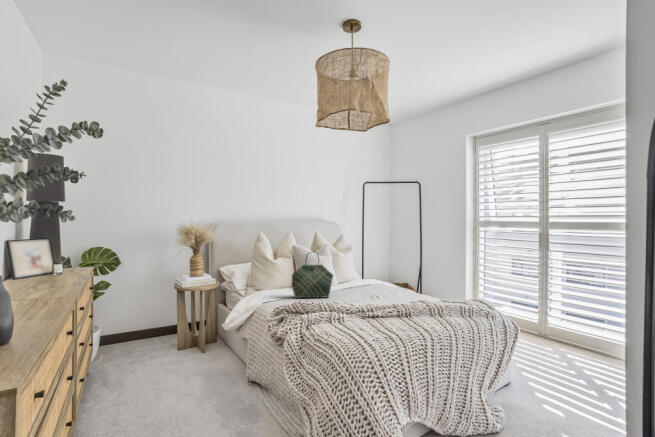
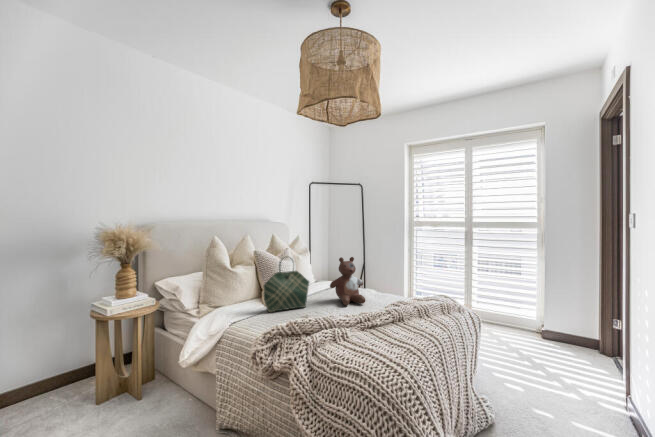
stuffed bear: none [355,255,389,300] -> present [330,257,365,305]

